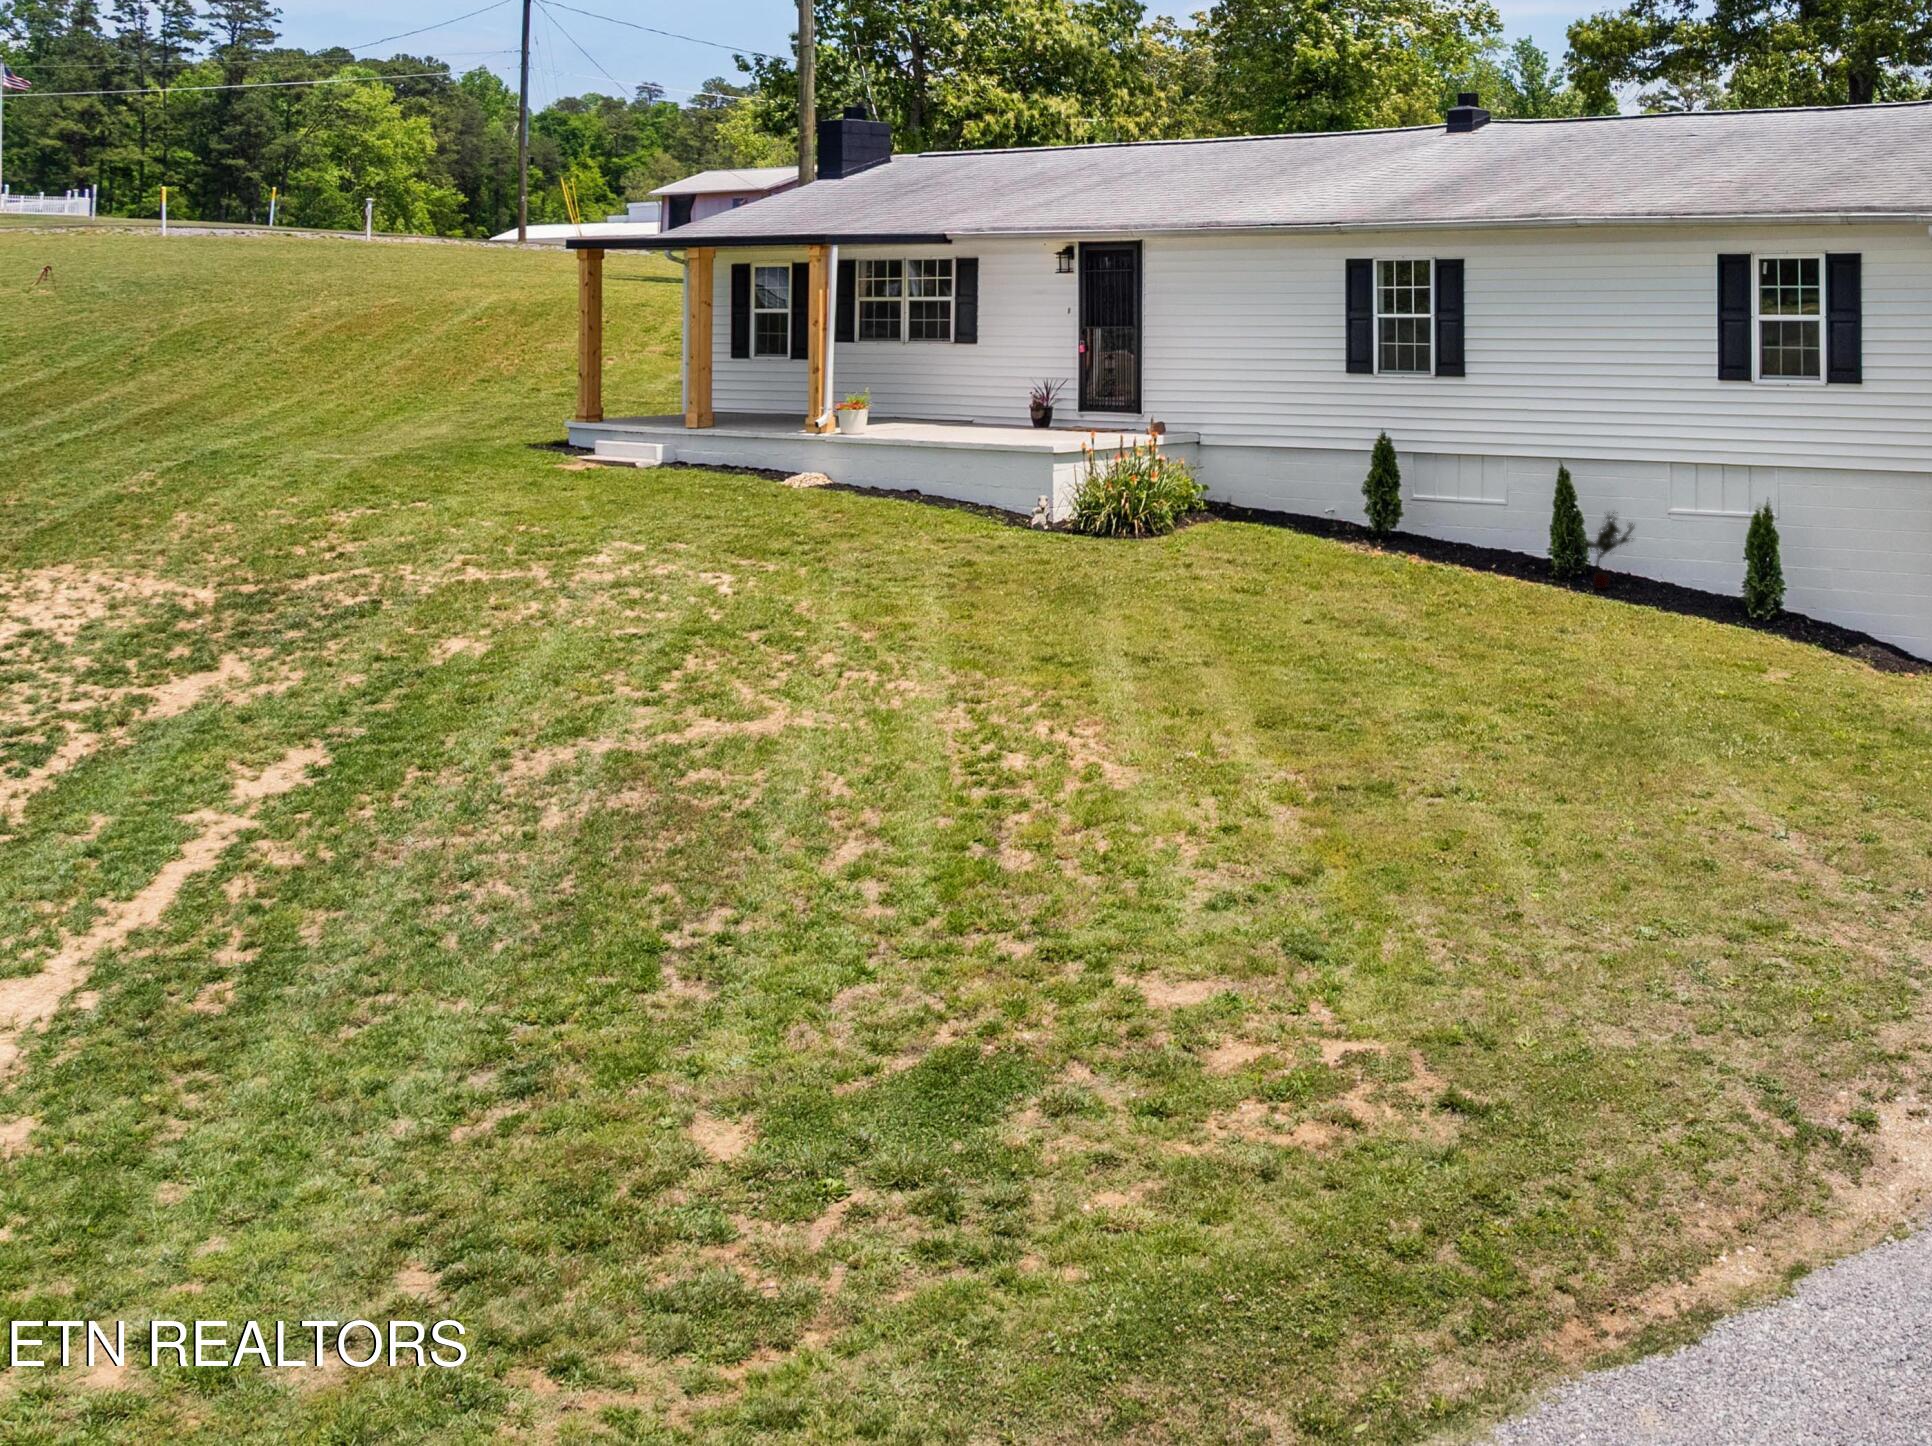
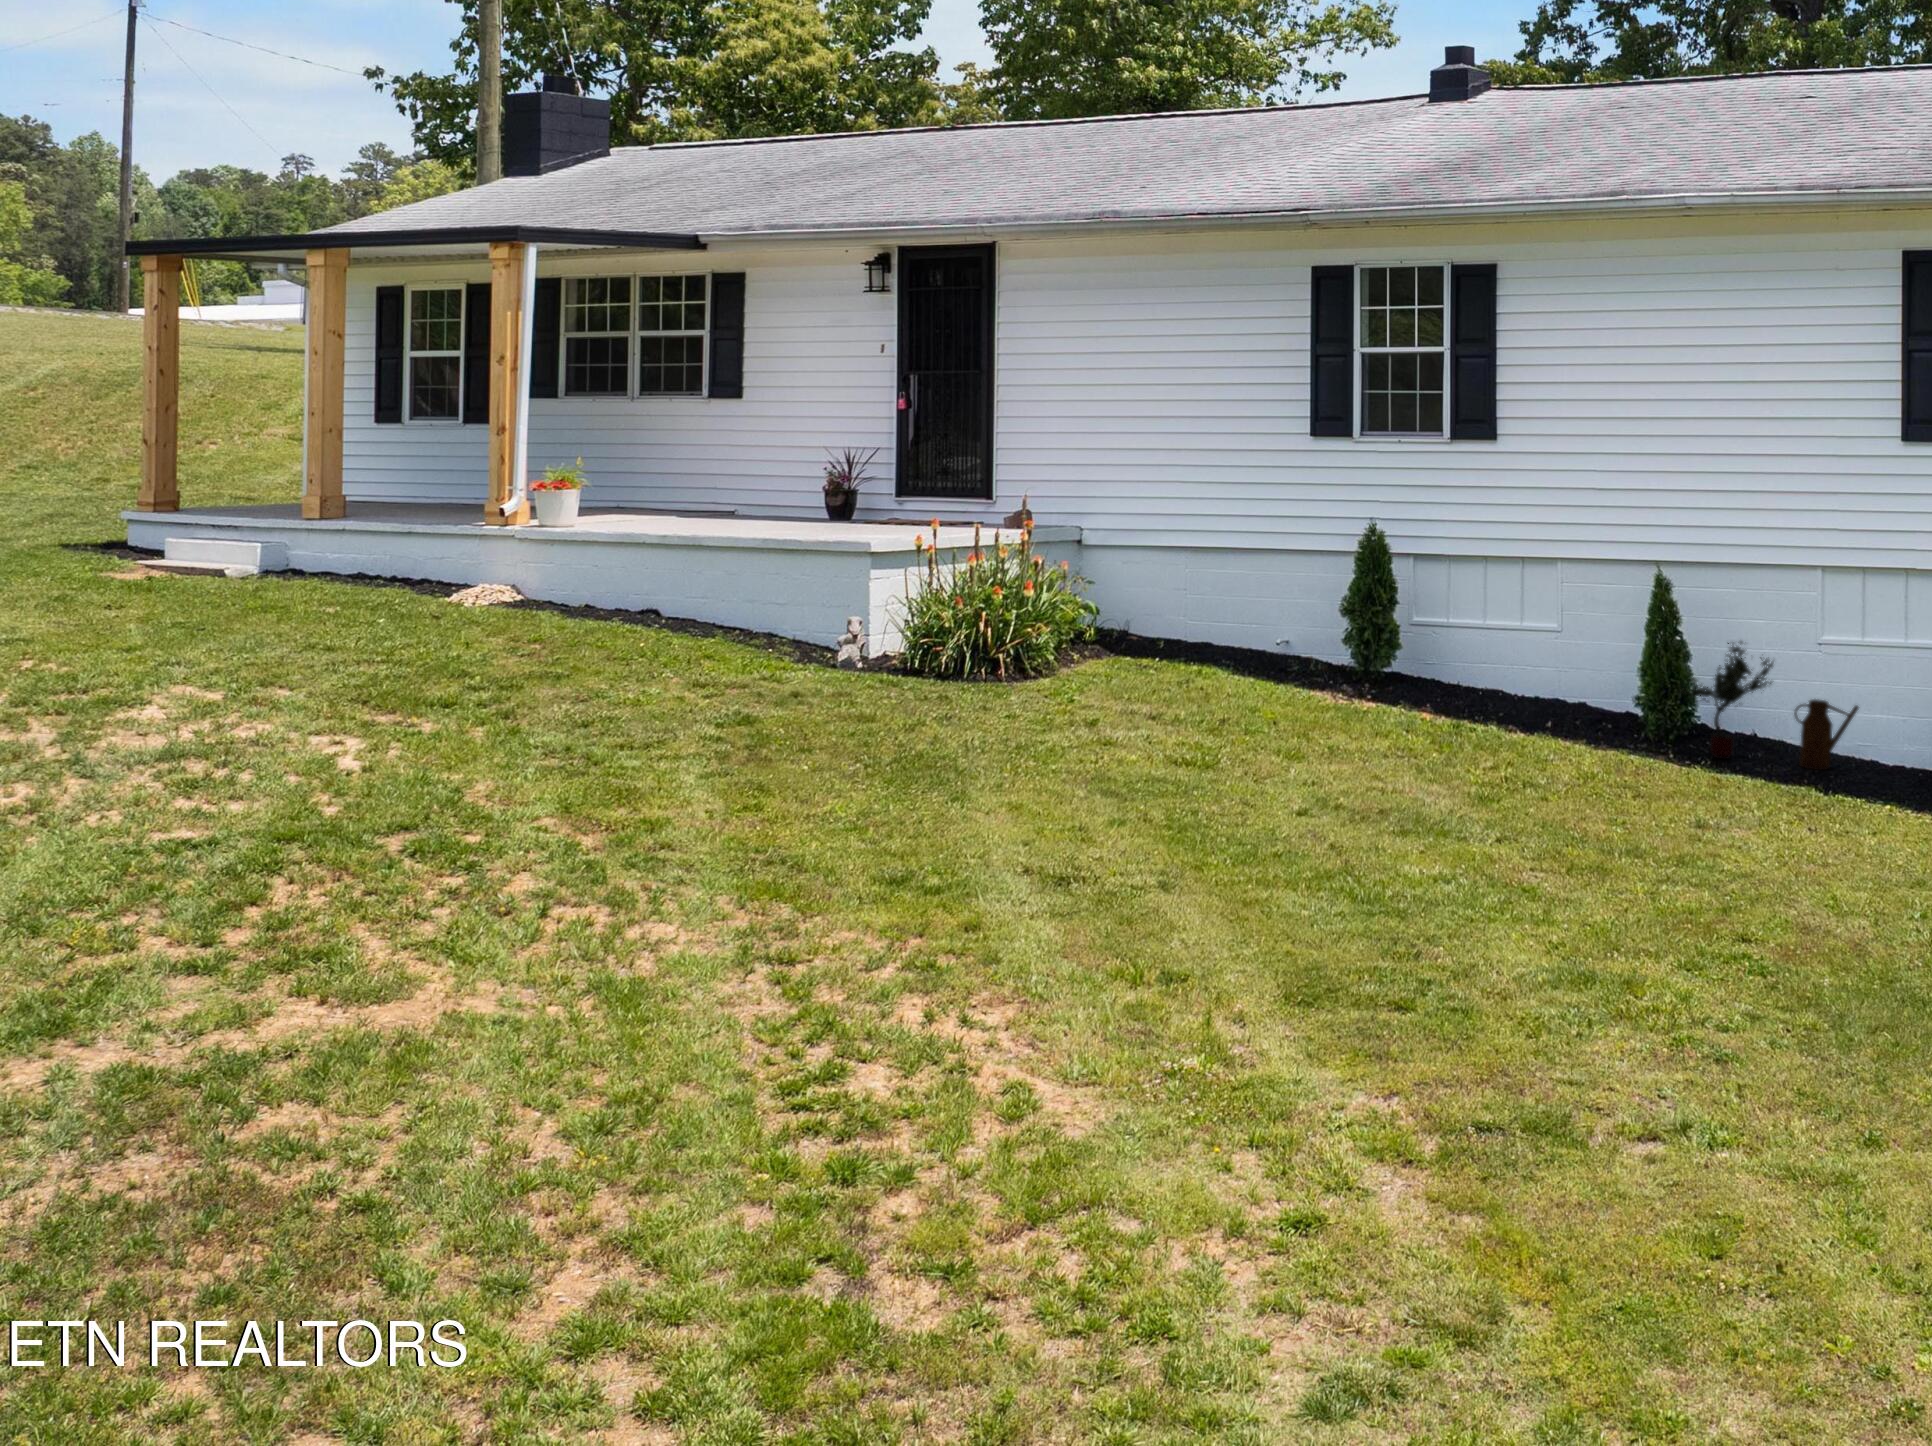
watering can: none [1649,550,1690,596] -> present [1794,699,1858,770]

